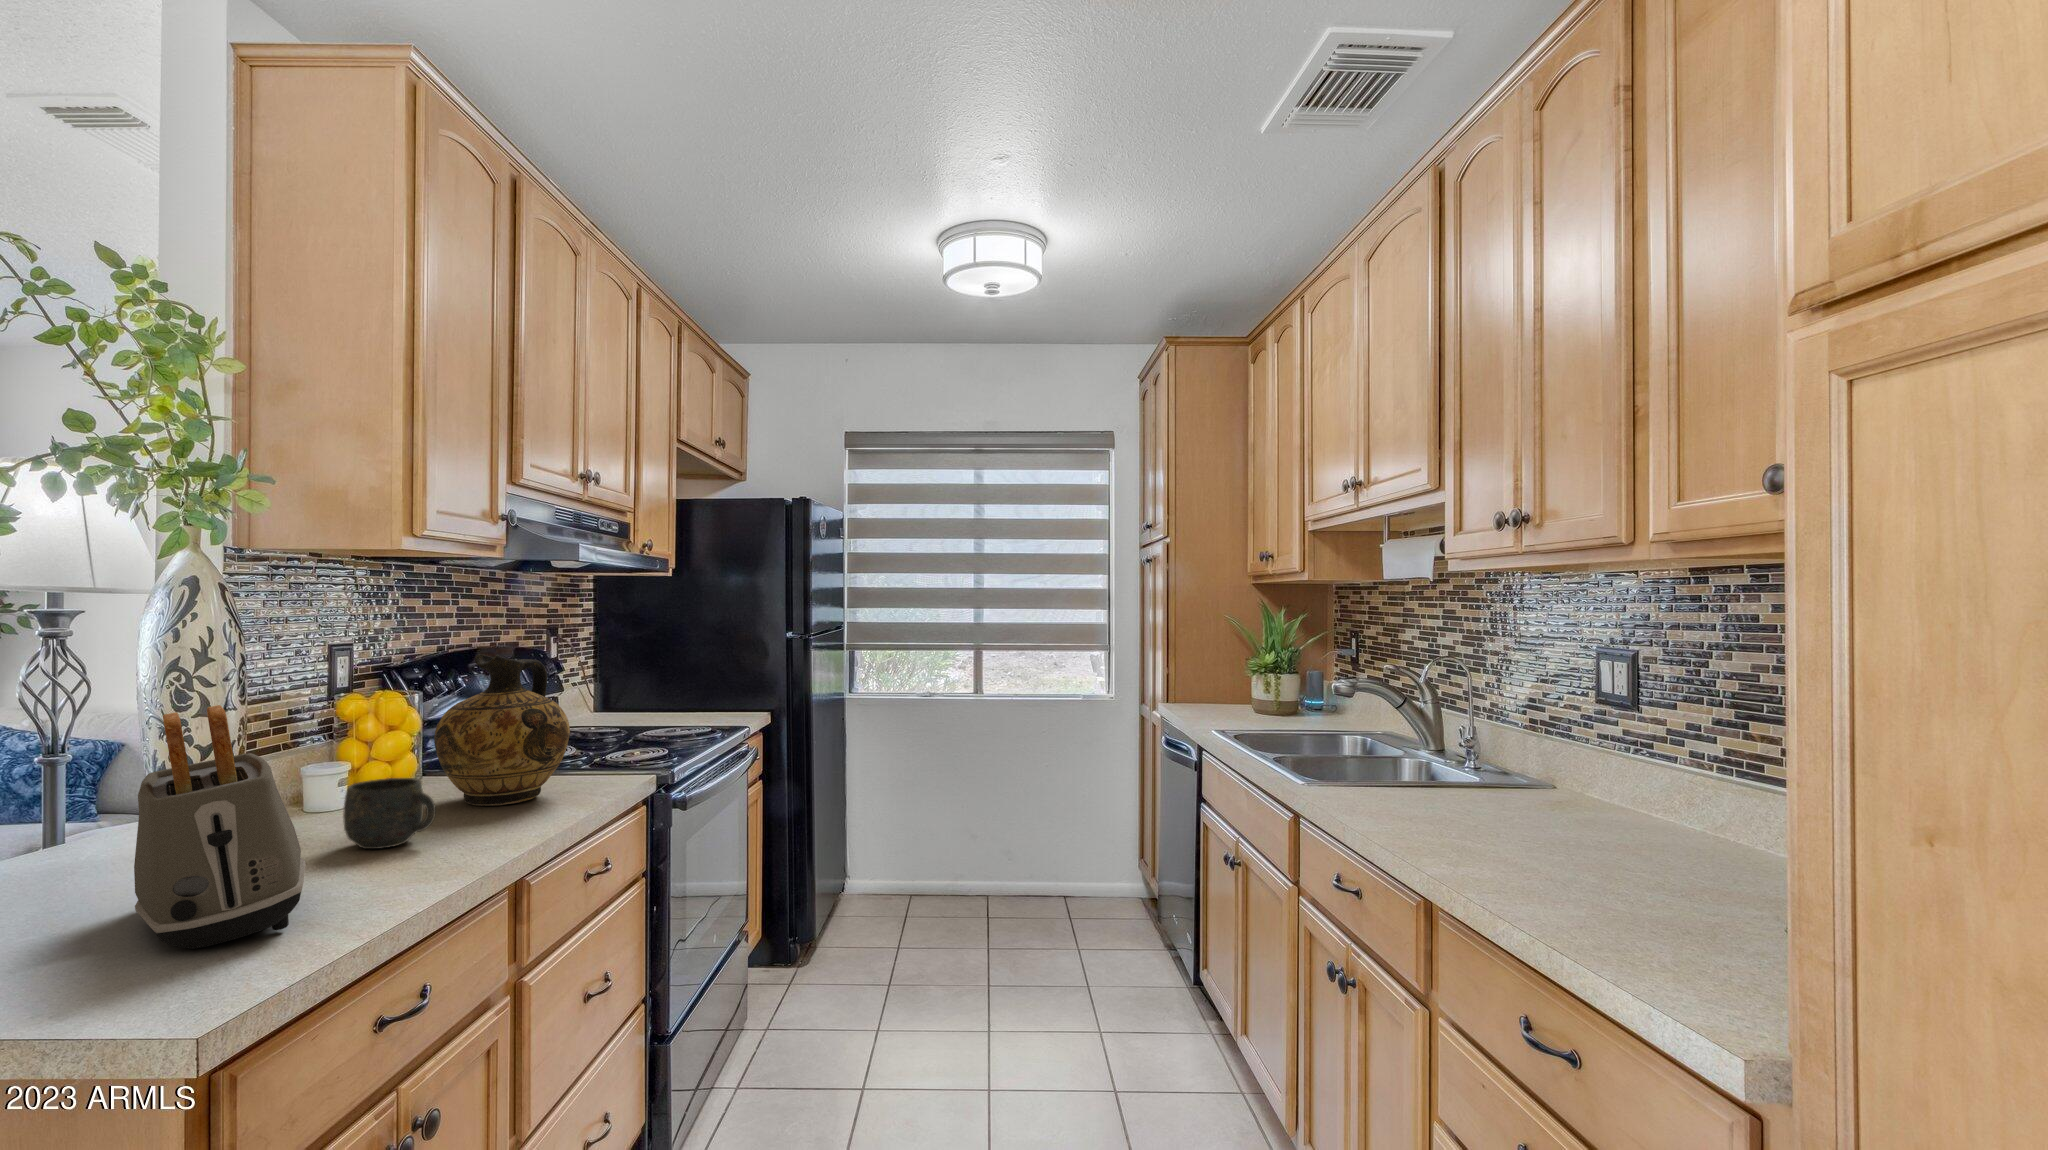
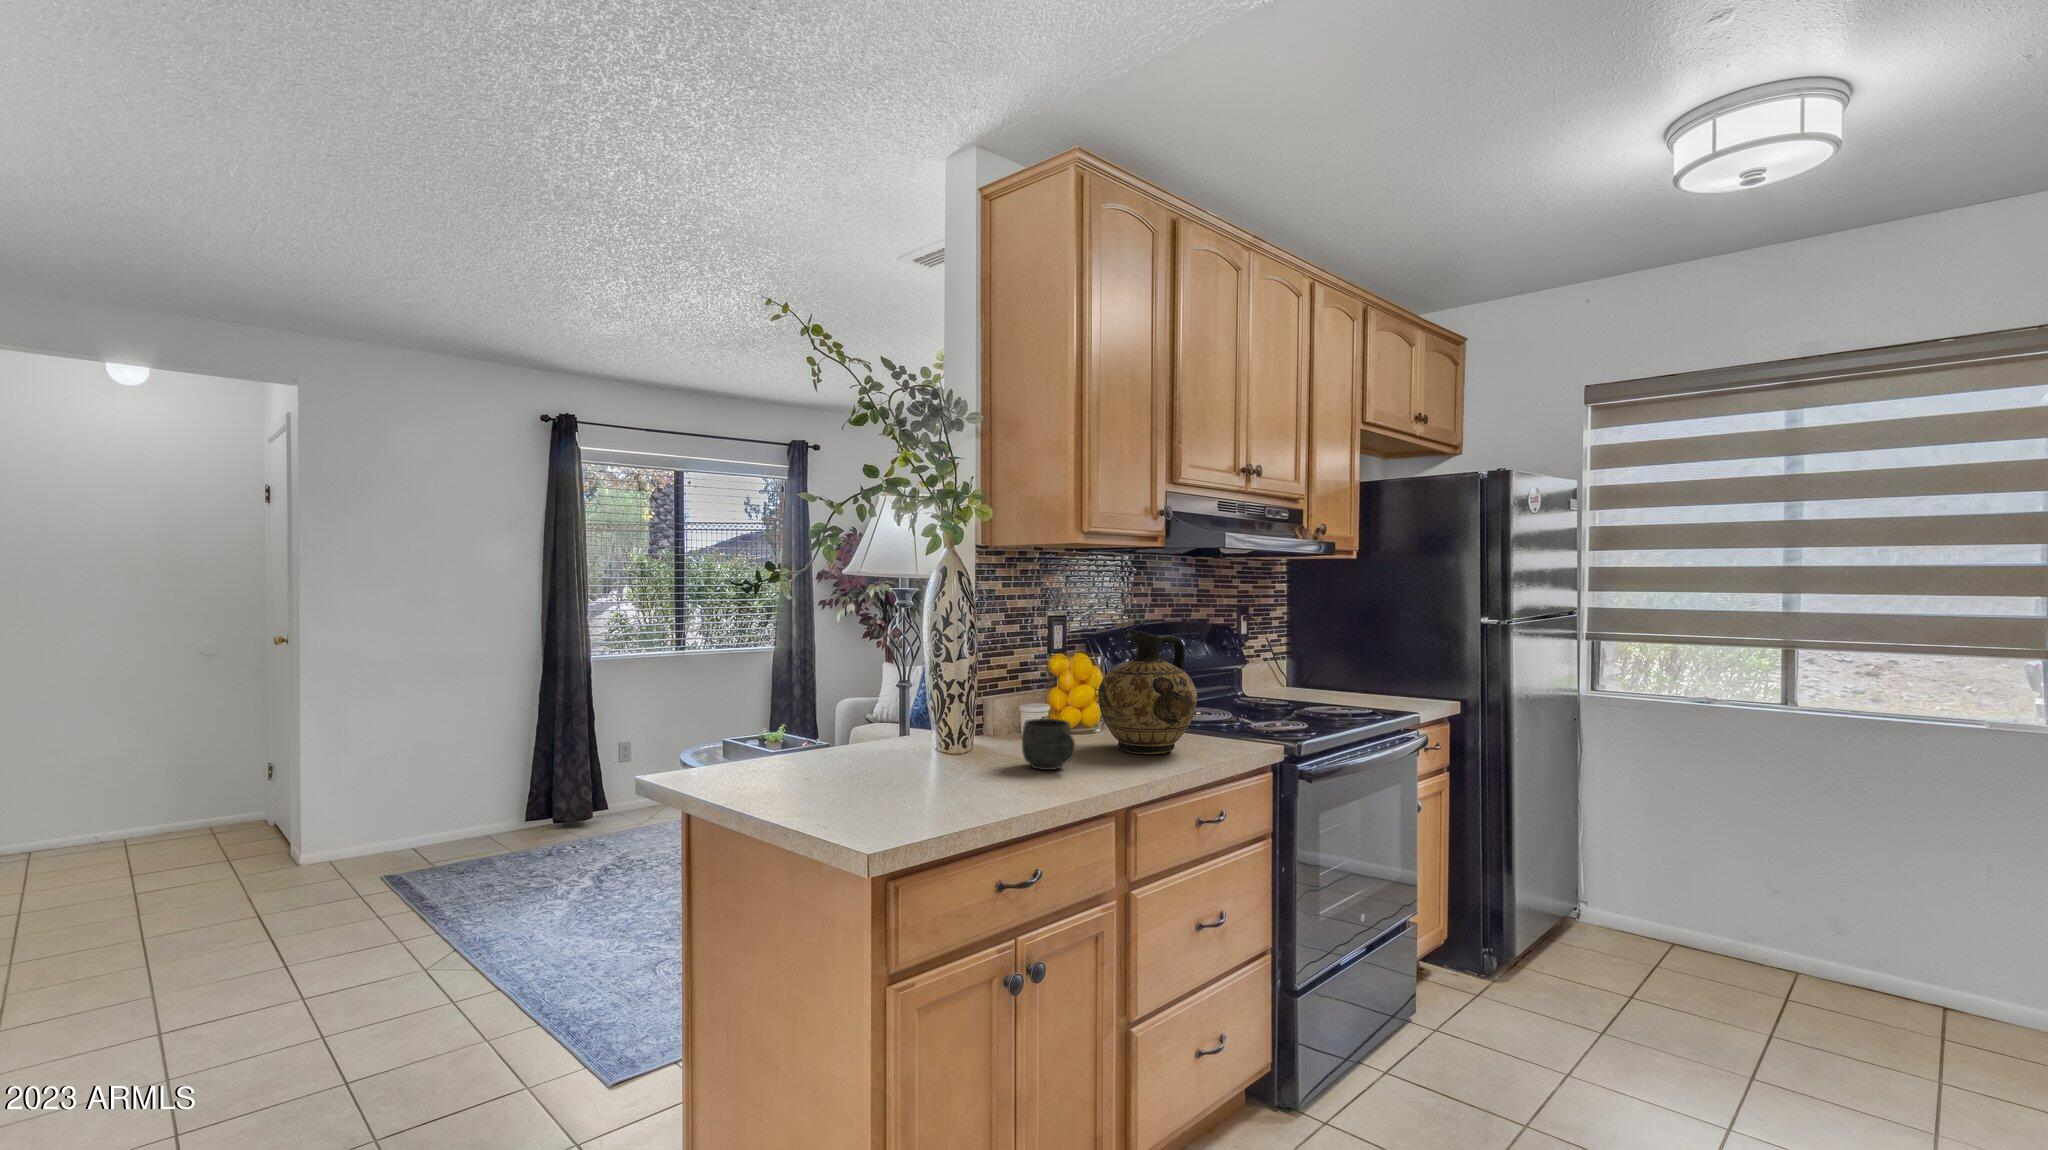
toaster: present [134,705,306,949] -> none [889,654,977,807]

